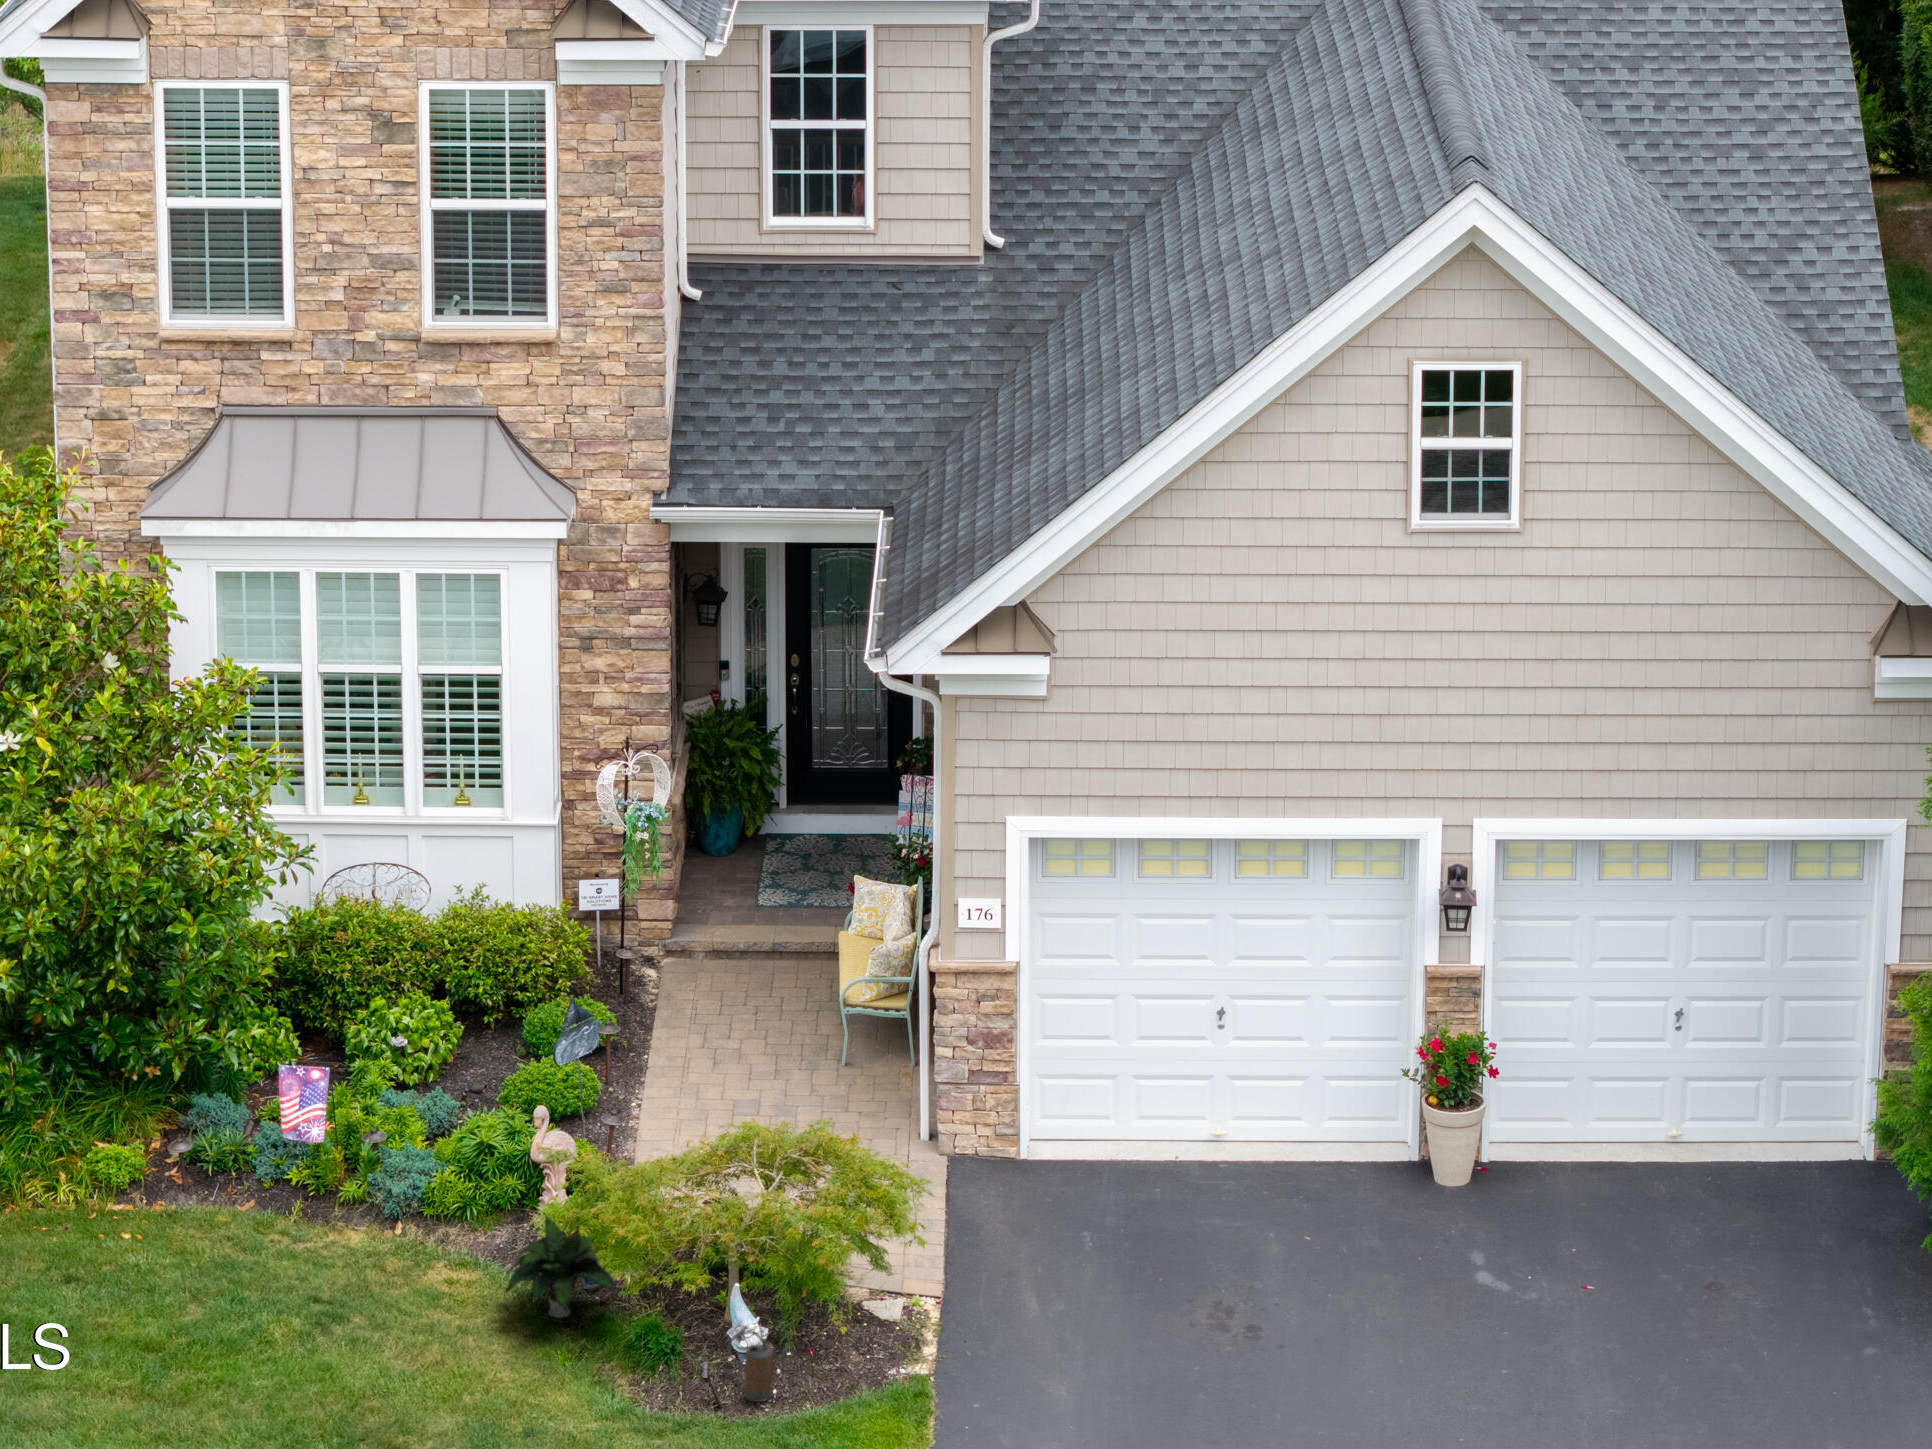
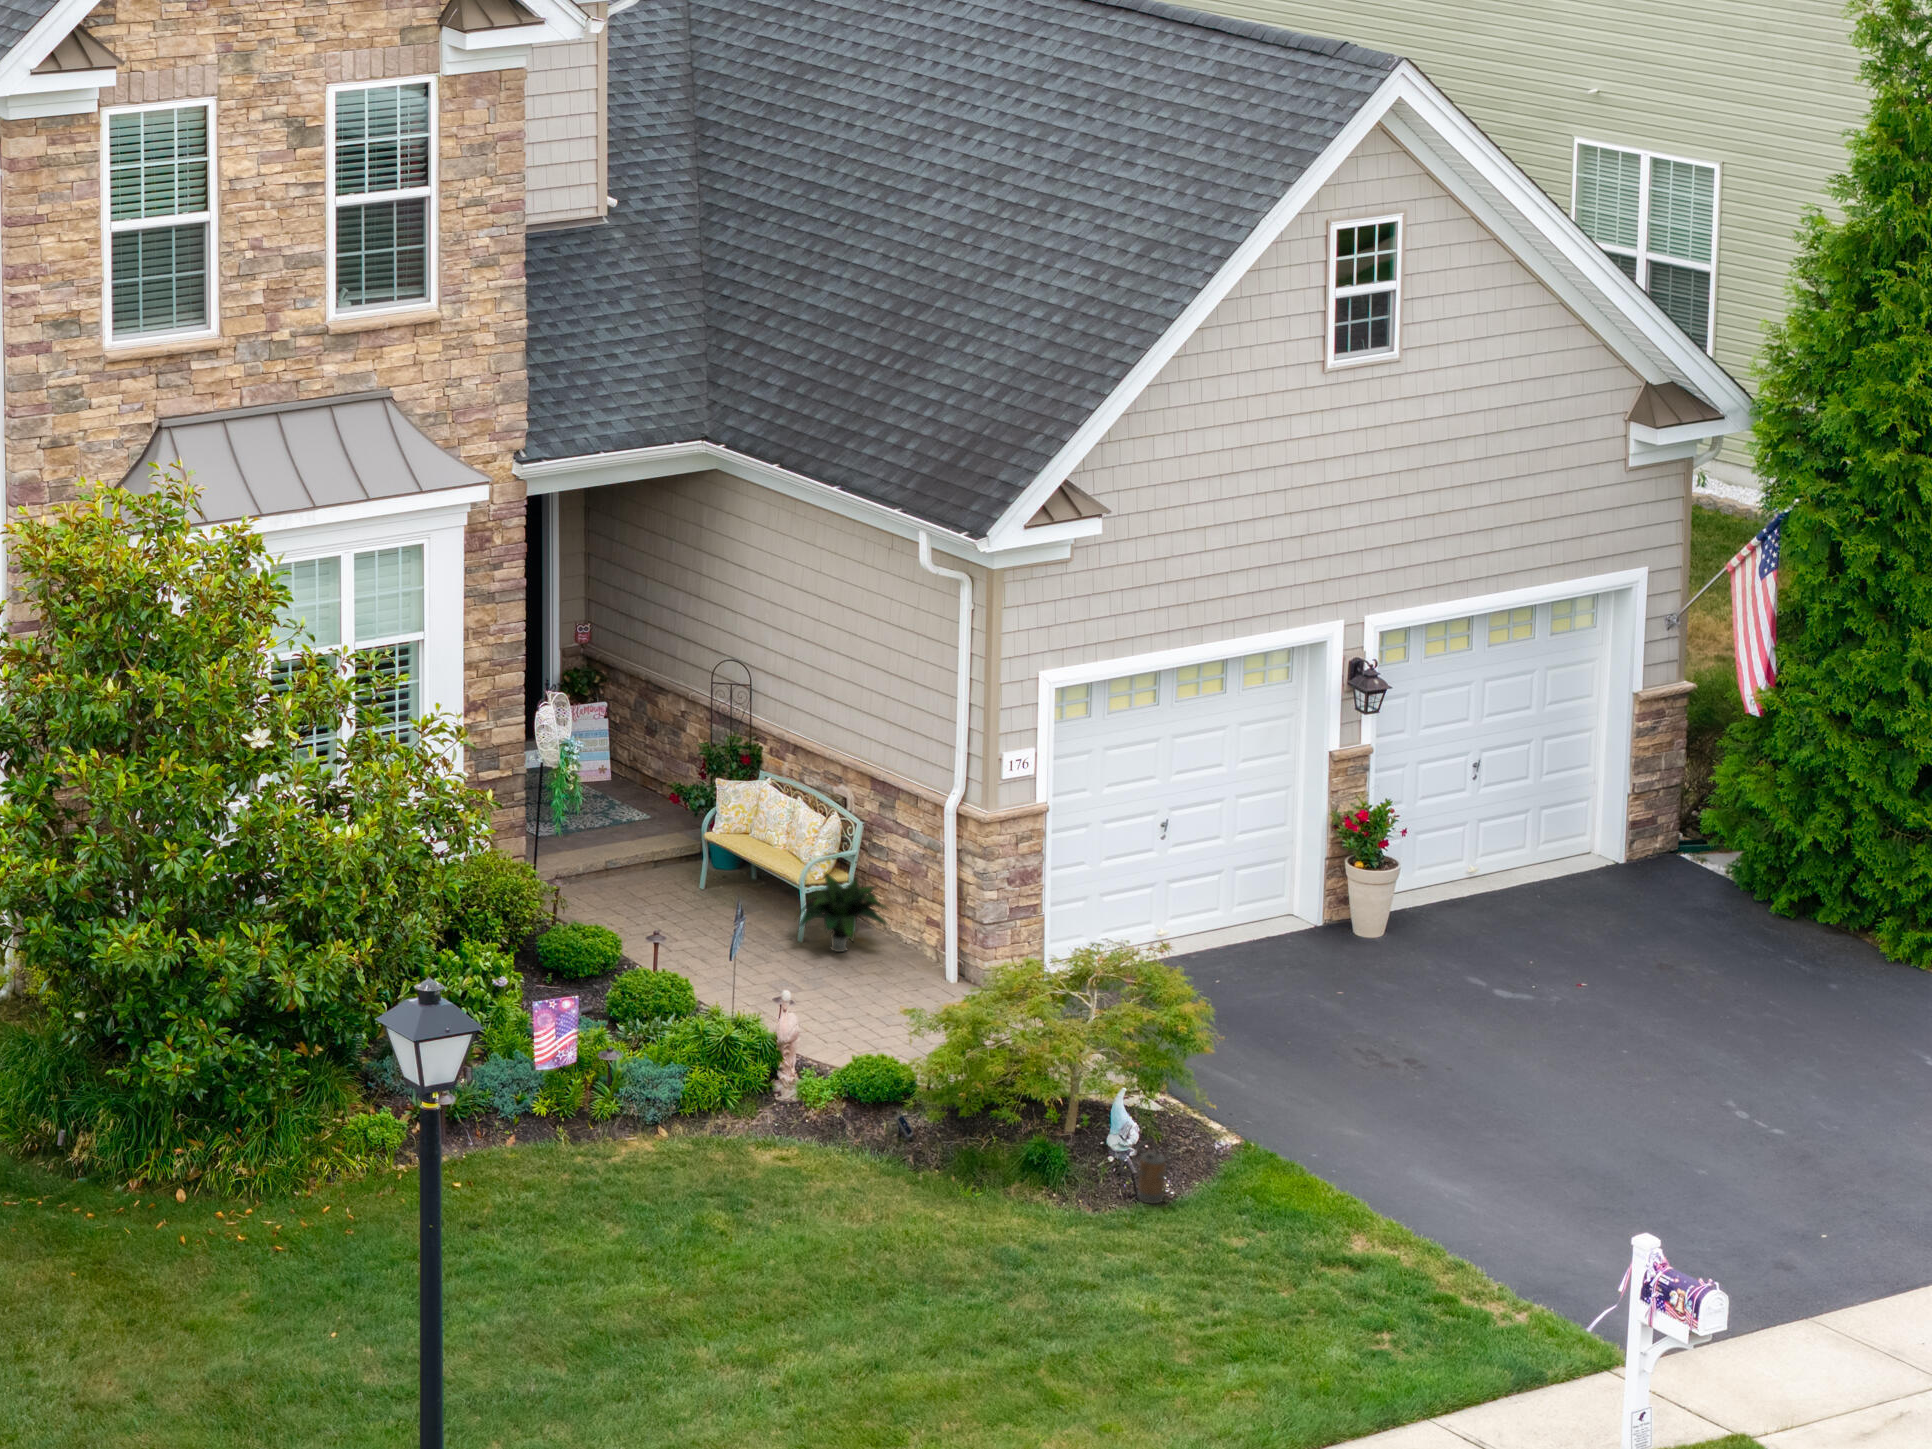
potted plant: present [505,1216,615,1318] -> present [799,872,889,952]

